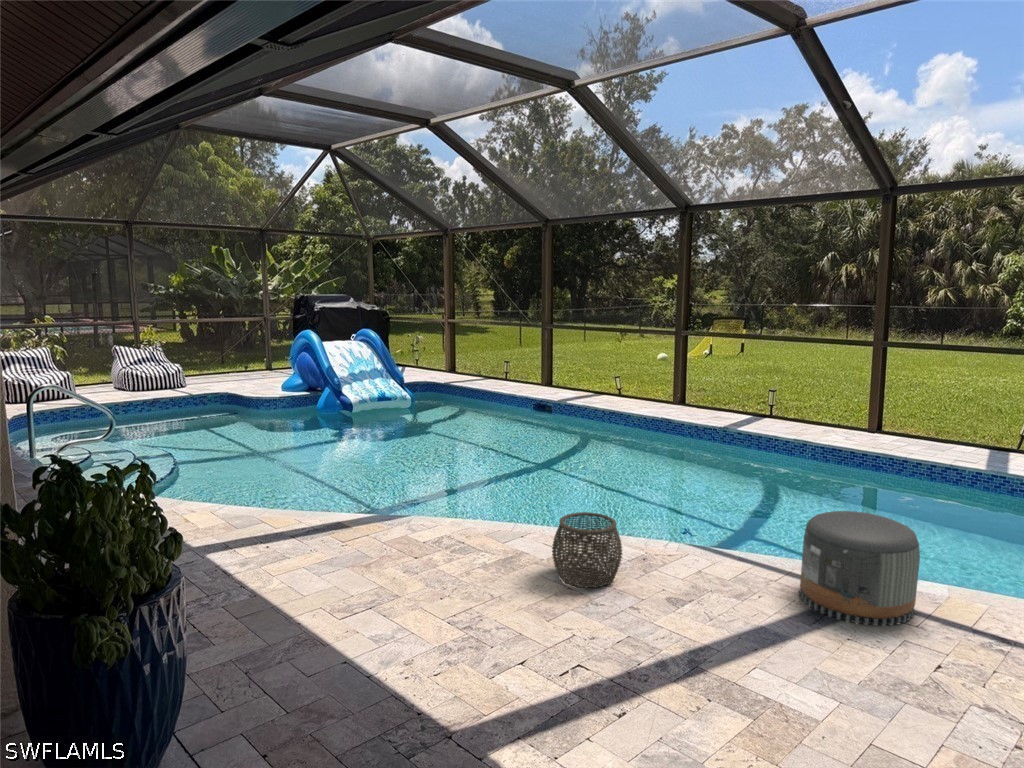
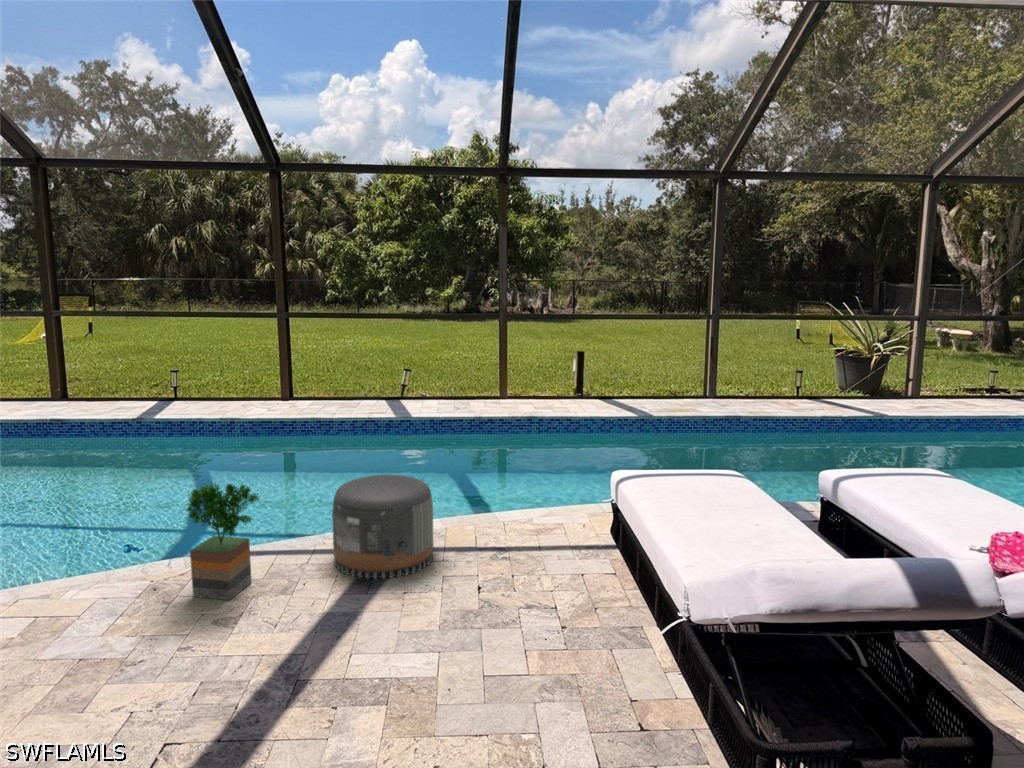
potted tree: none [664,479,733,587] -> present [187,483,260,600]
woven basket: present [552,512,622,588] -> none [41,552,146,654]

